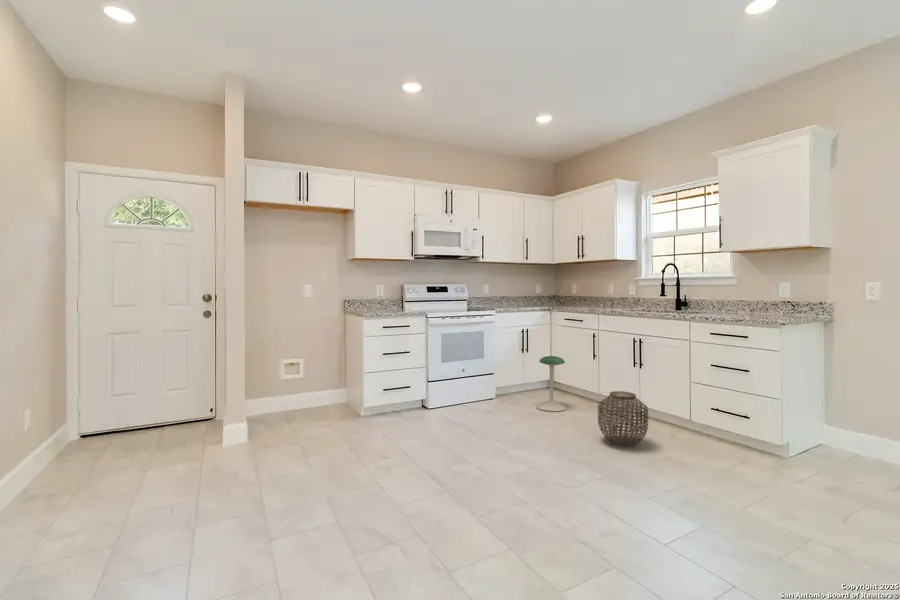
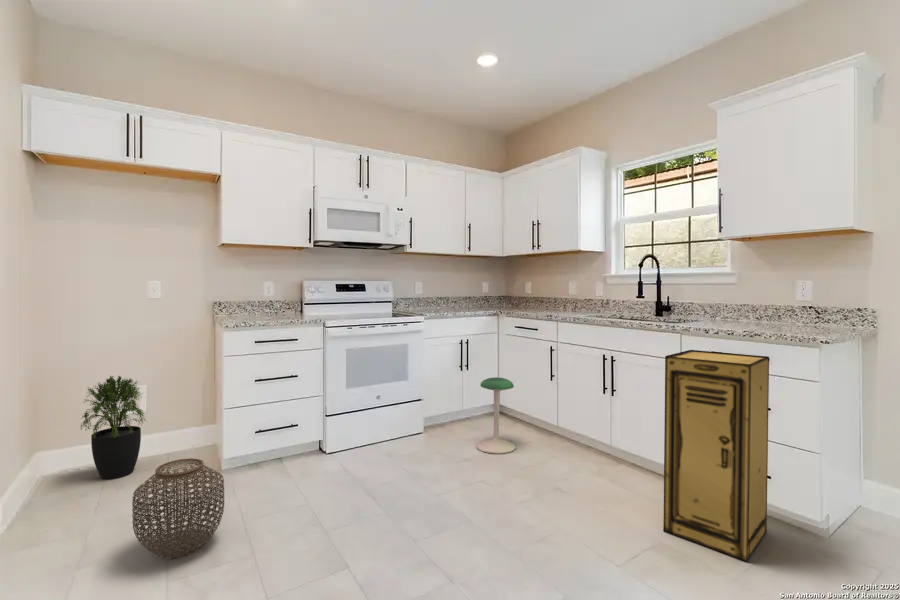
storage cabinet: none [673,331,748,468] -> present [663,350,769,562]
potted plant: none [266,349,310,419] -> present [81,376,145,479]
woven basket: present [598,391,648,446] -> present [132,458,224,558]

